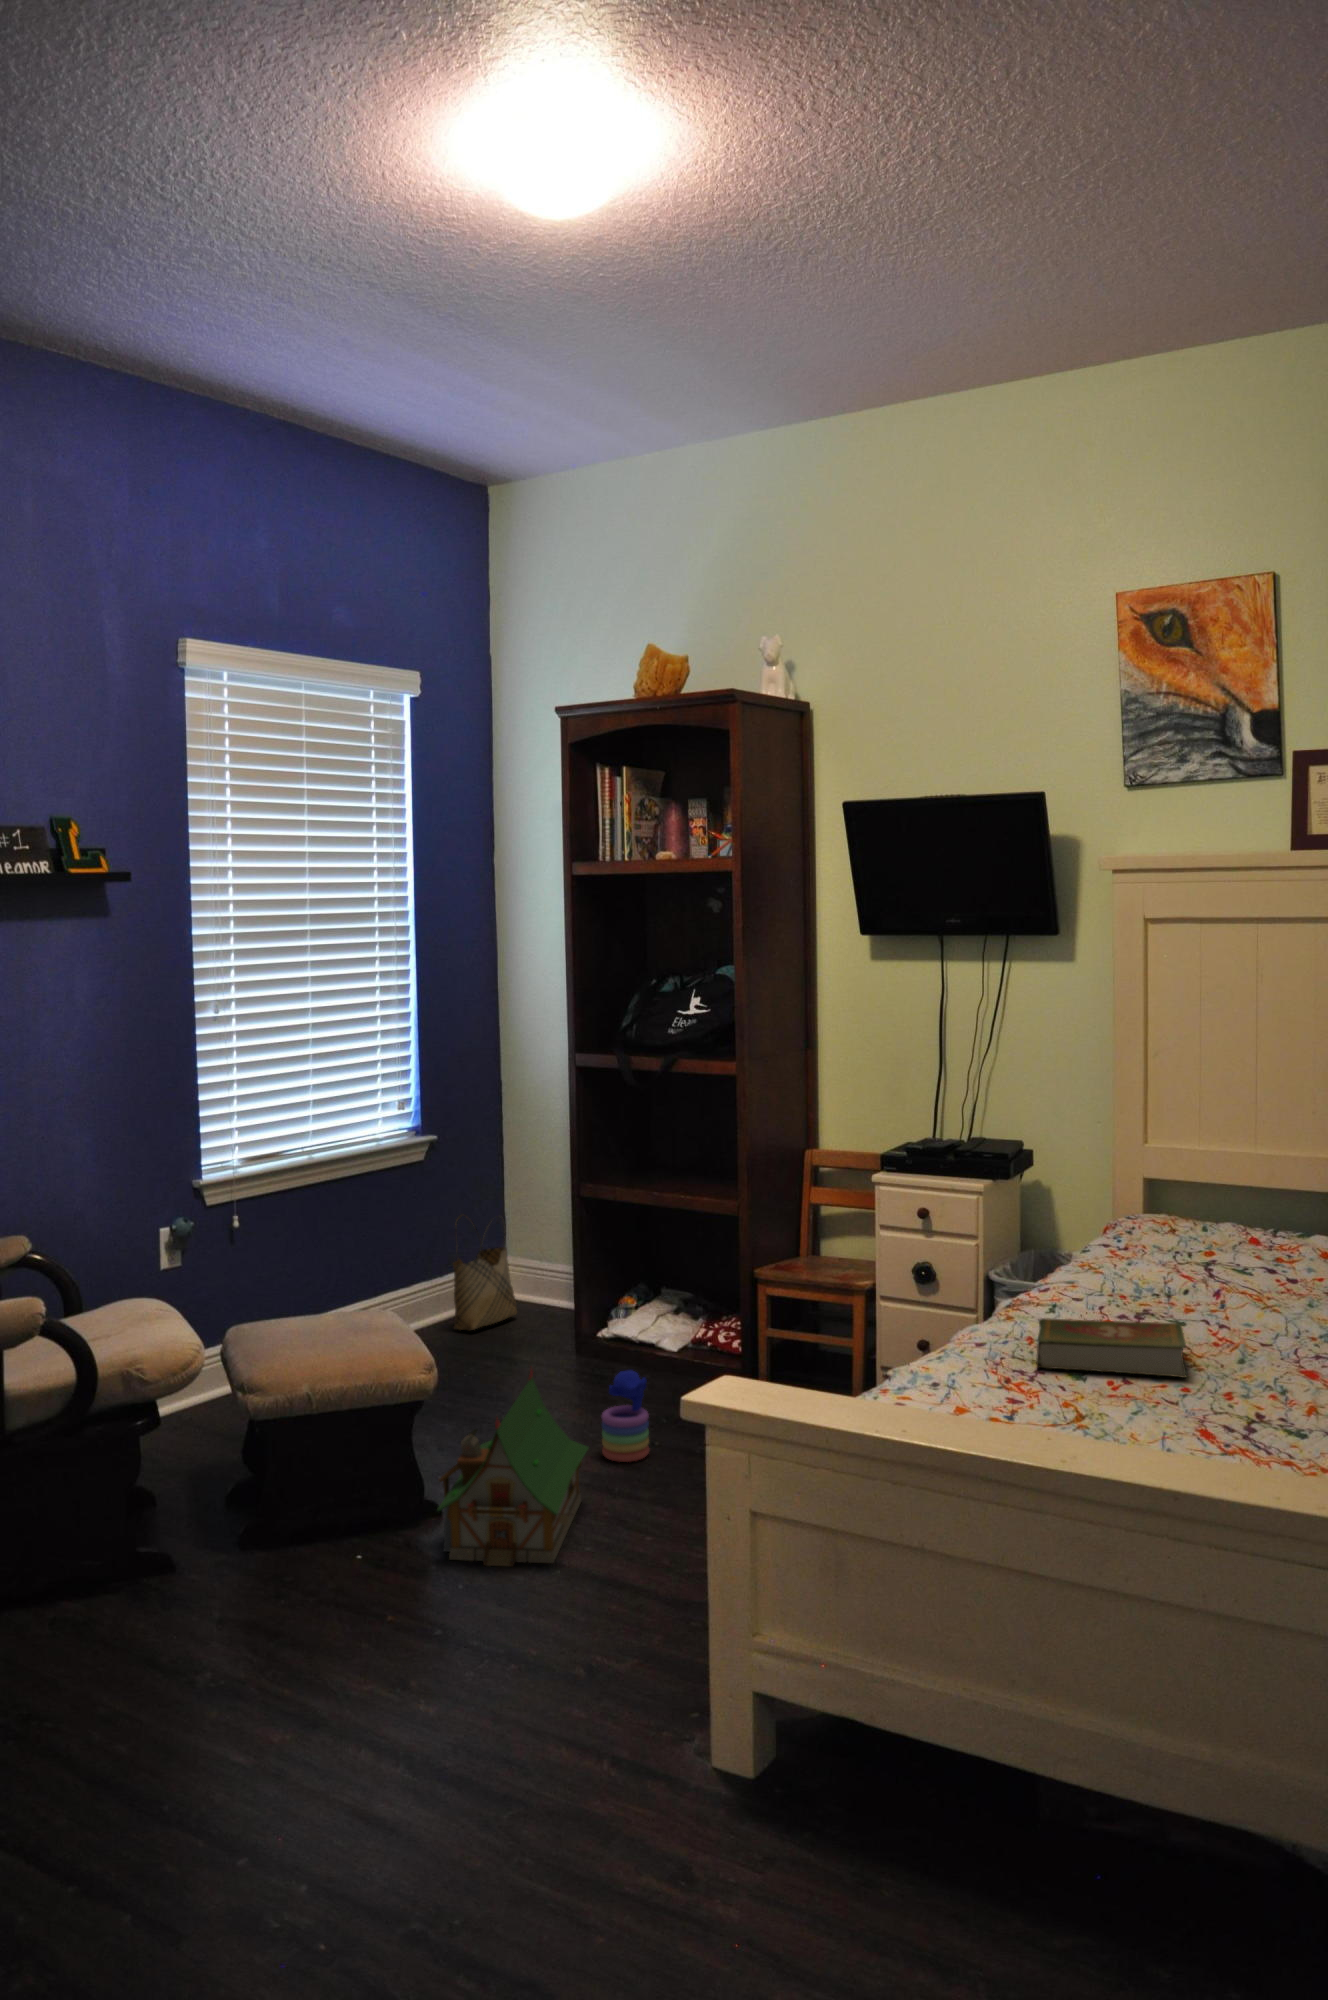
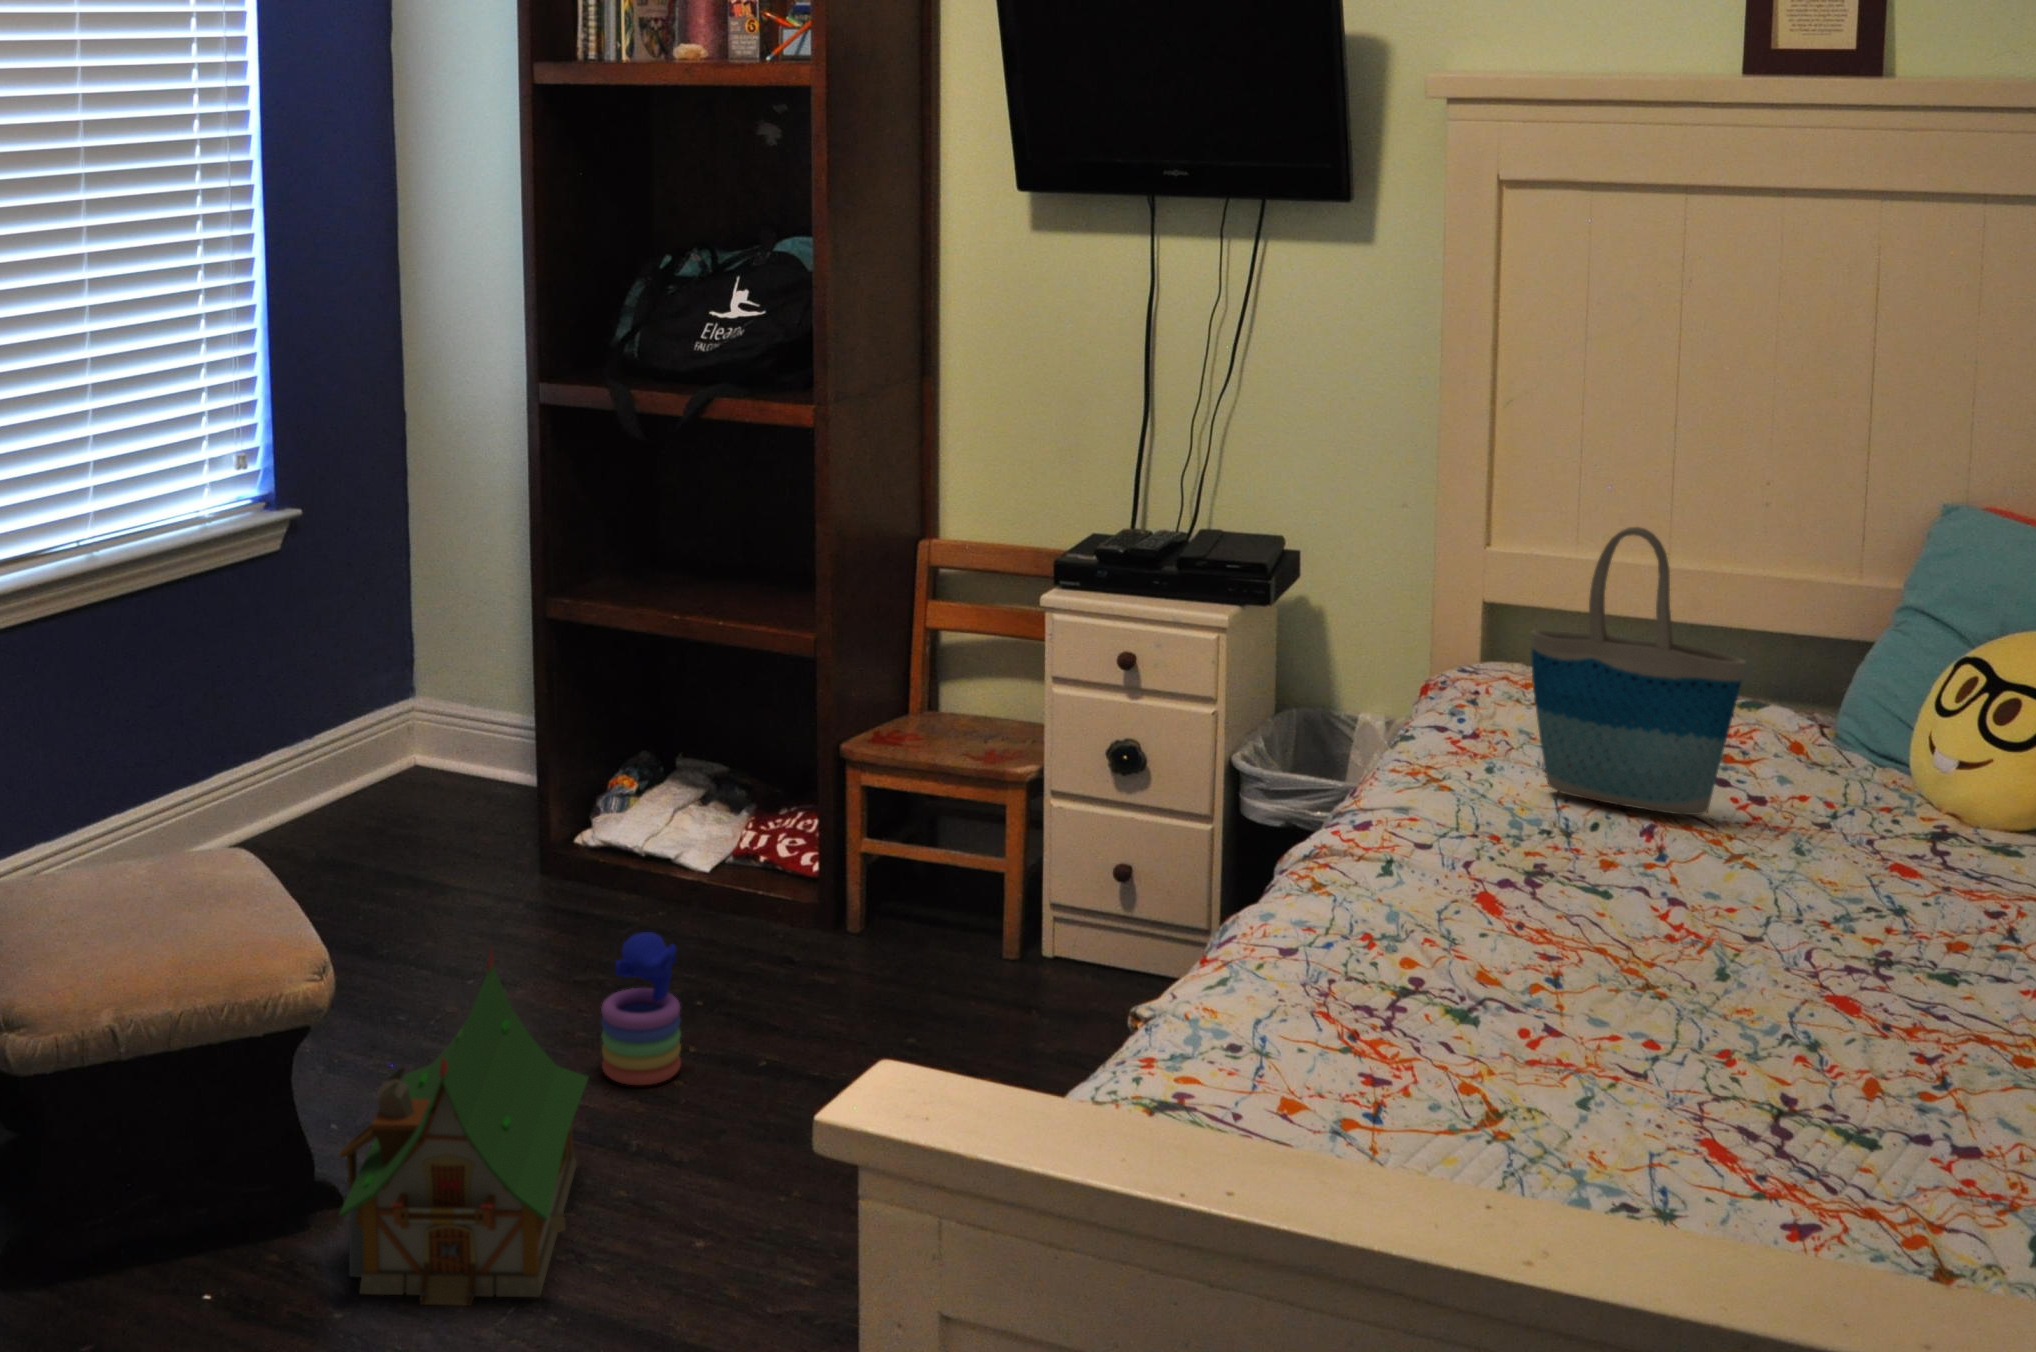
tote bag: none [1150,1112,1276,1287] -> present [1531,527,1746,815]
woven basket: present [453,1215,517,1330] -> none [331,636,437,828]
book: present [1036,1318,1186,1378] -> none [1383,901,1652,1020]

